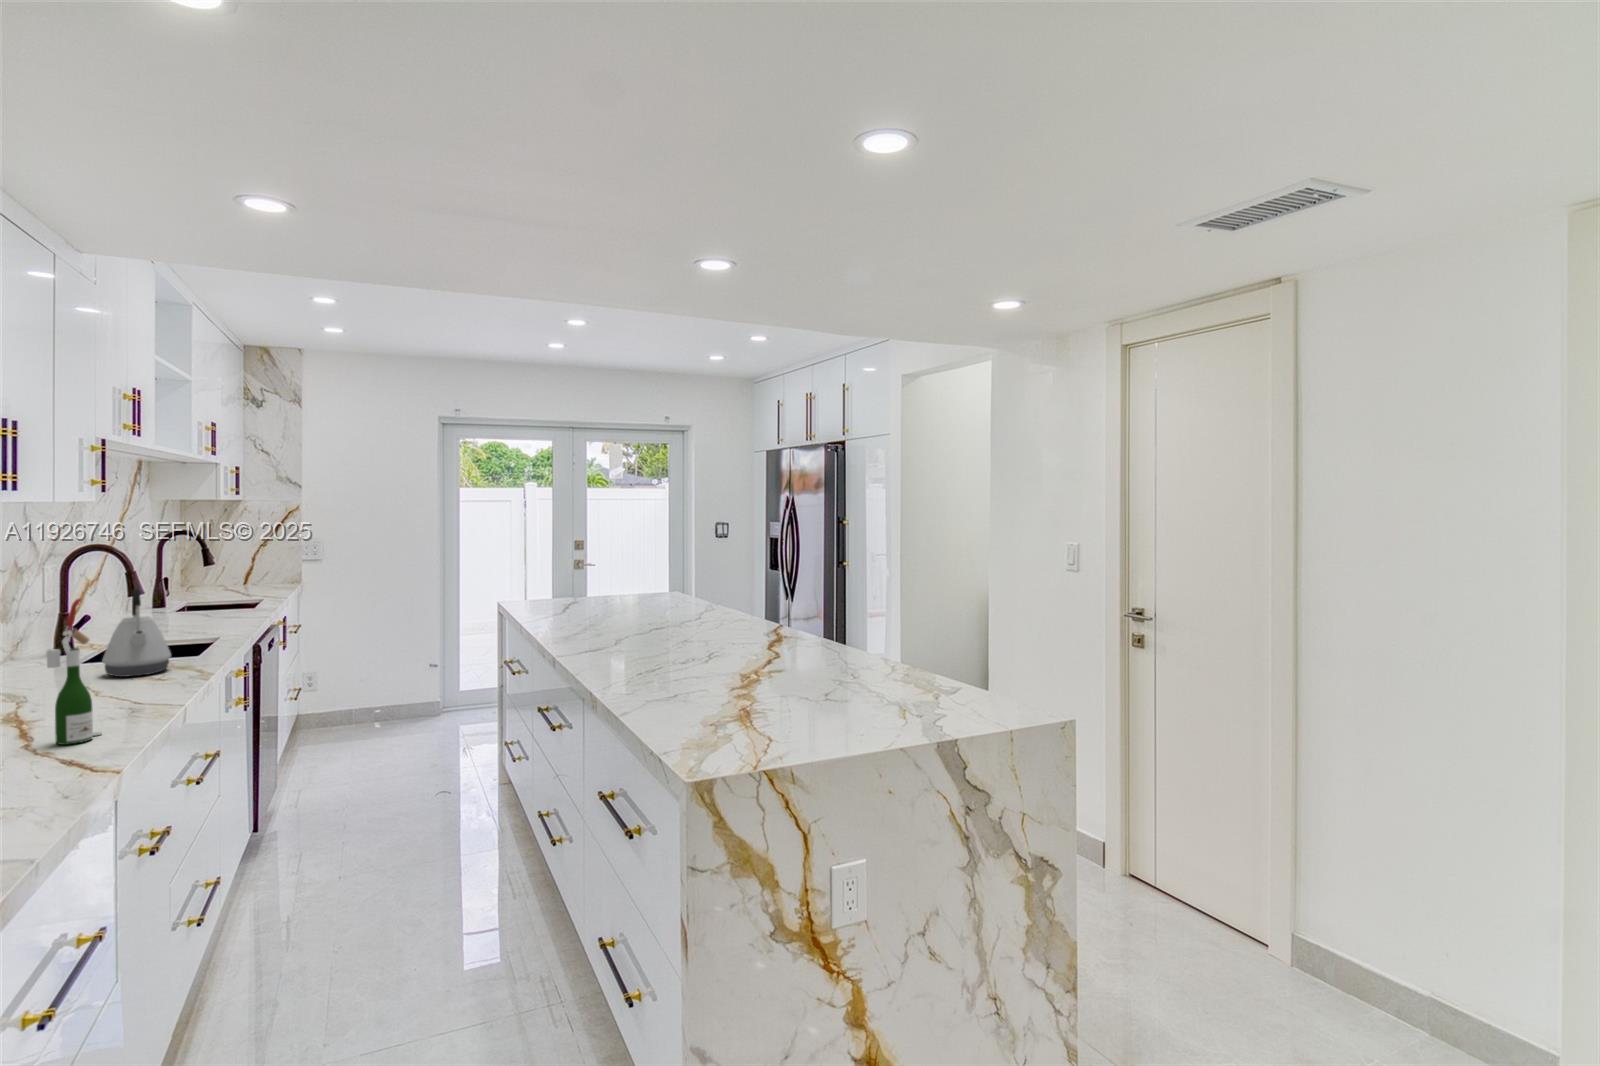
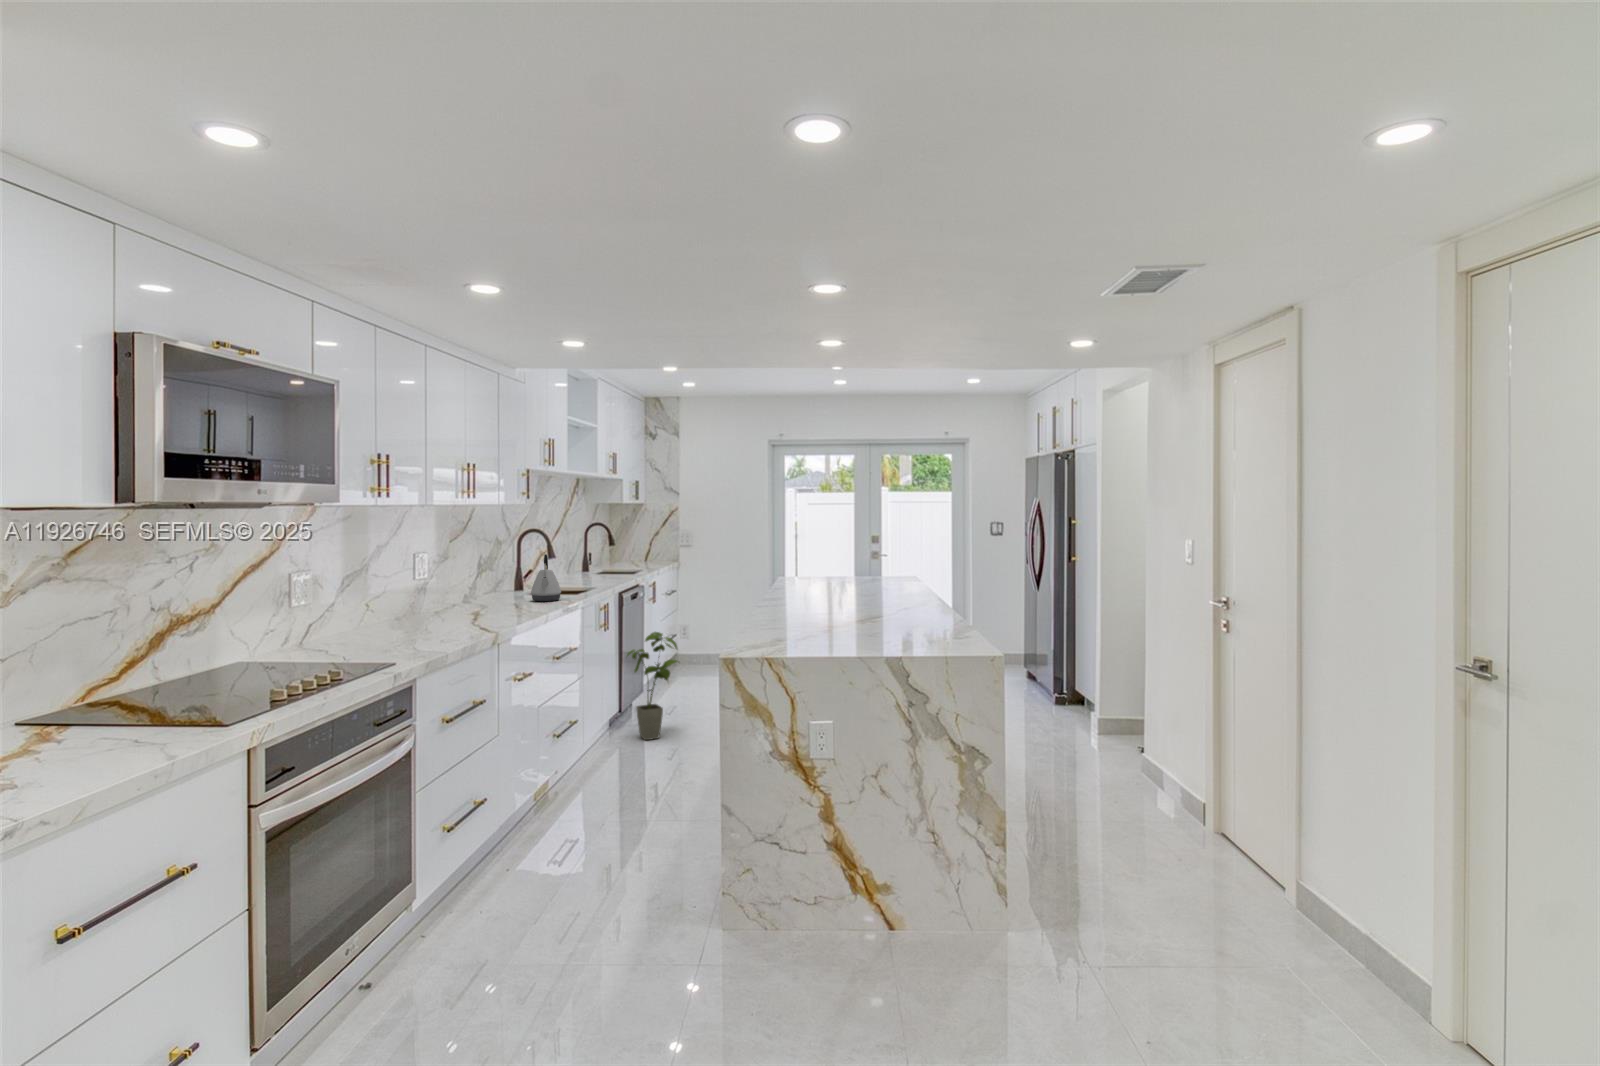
wine bottle: present [46,599,102,745] -> none [490,554,512,622]
house plant: none [276,700,376,875] -> present [627,632,678,740]

